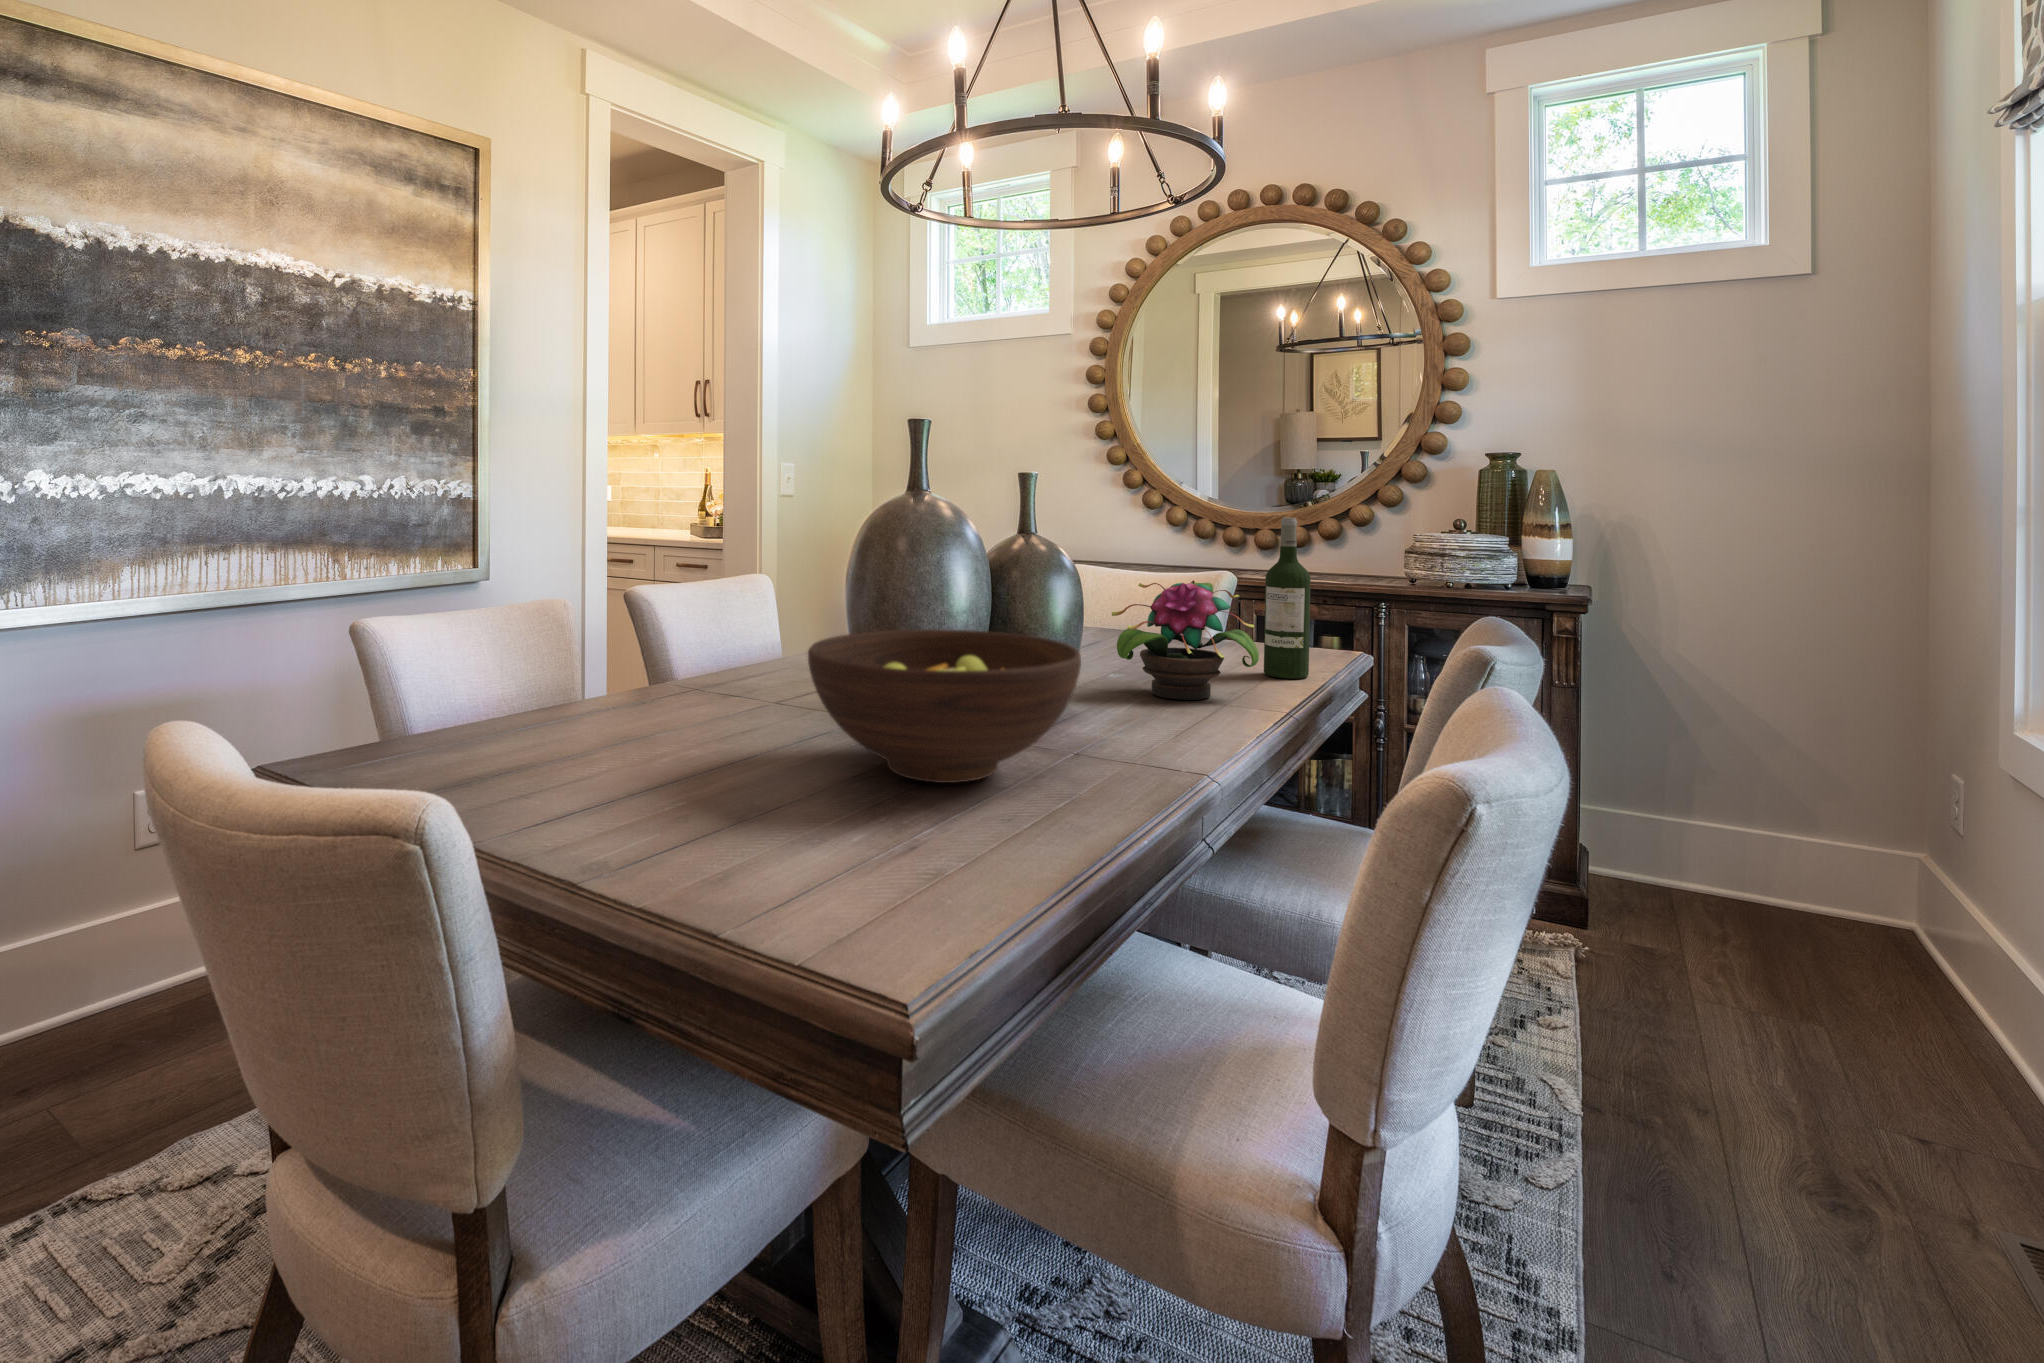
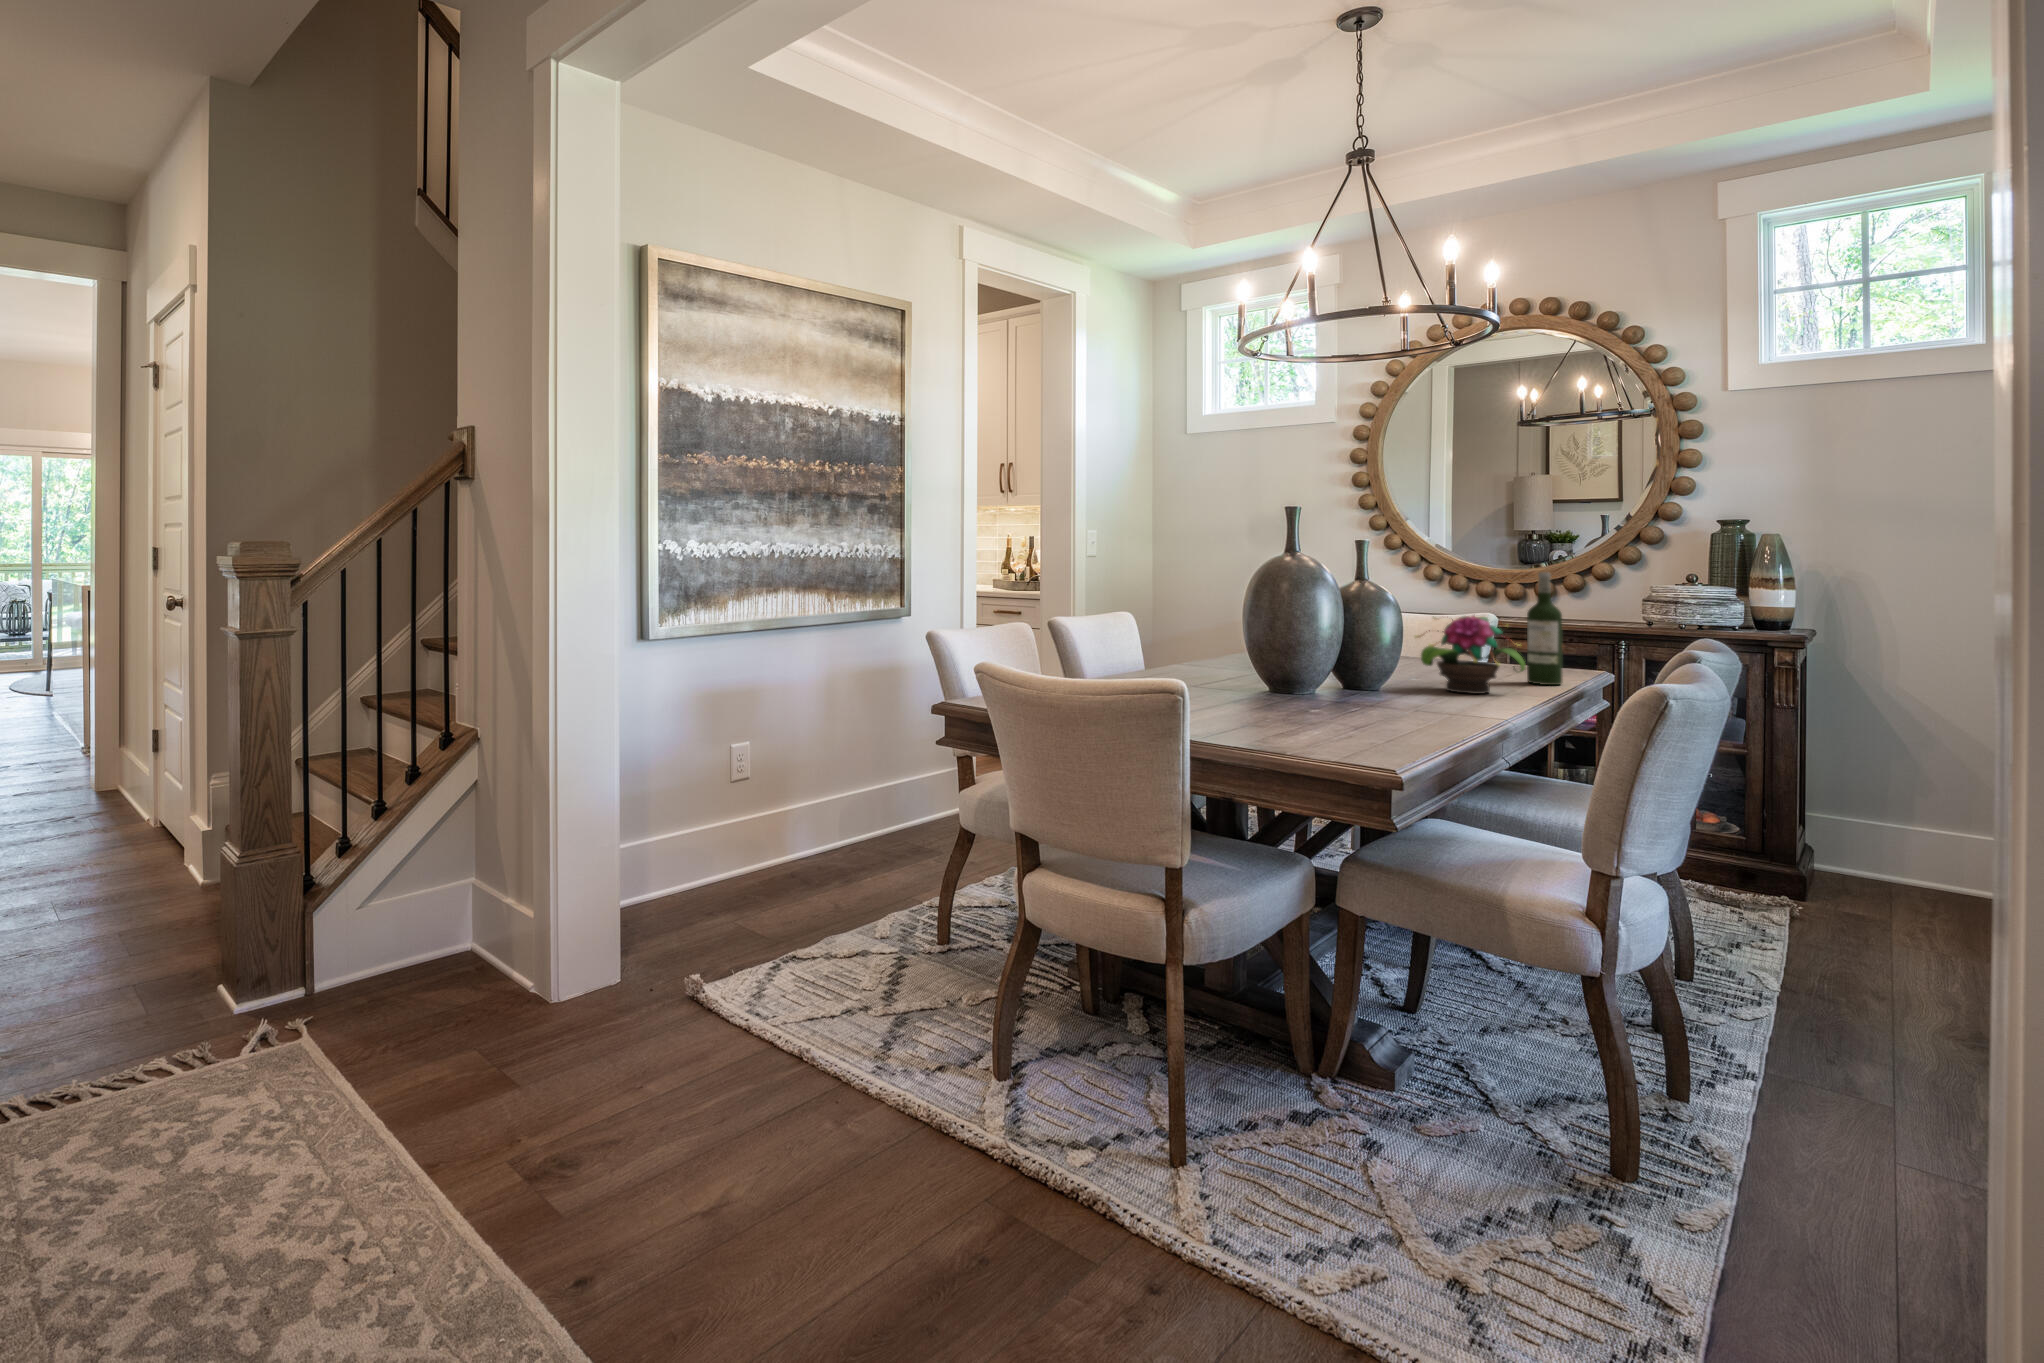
fruit bowl: present [808,630,1081,783] -> none [1246,639,1419,723]

